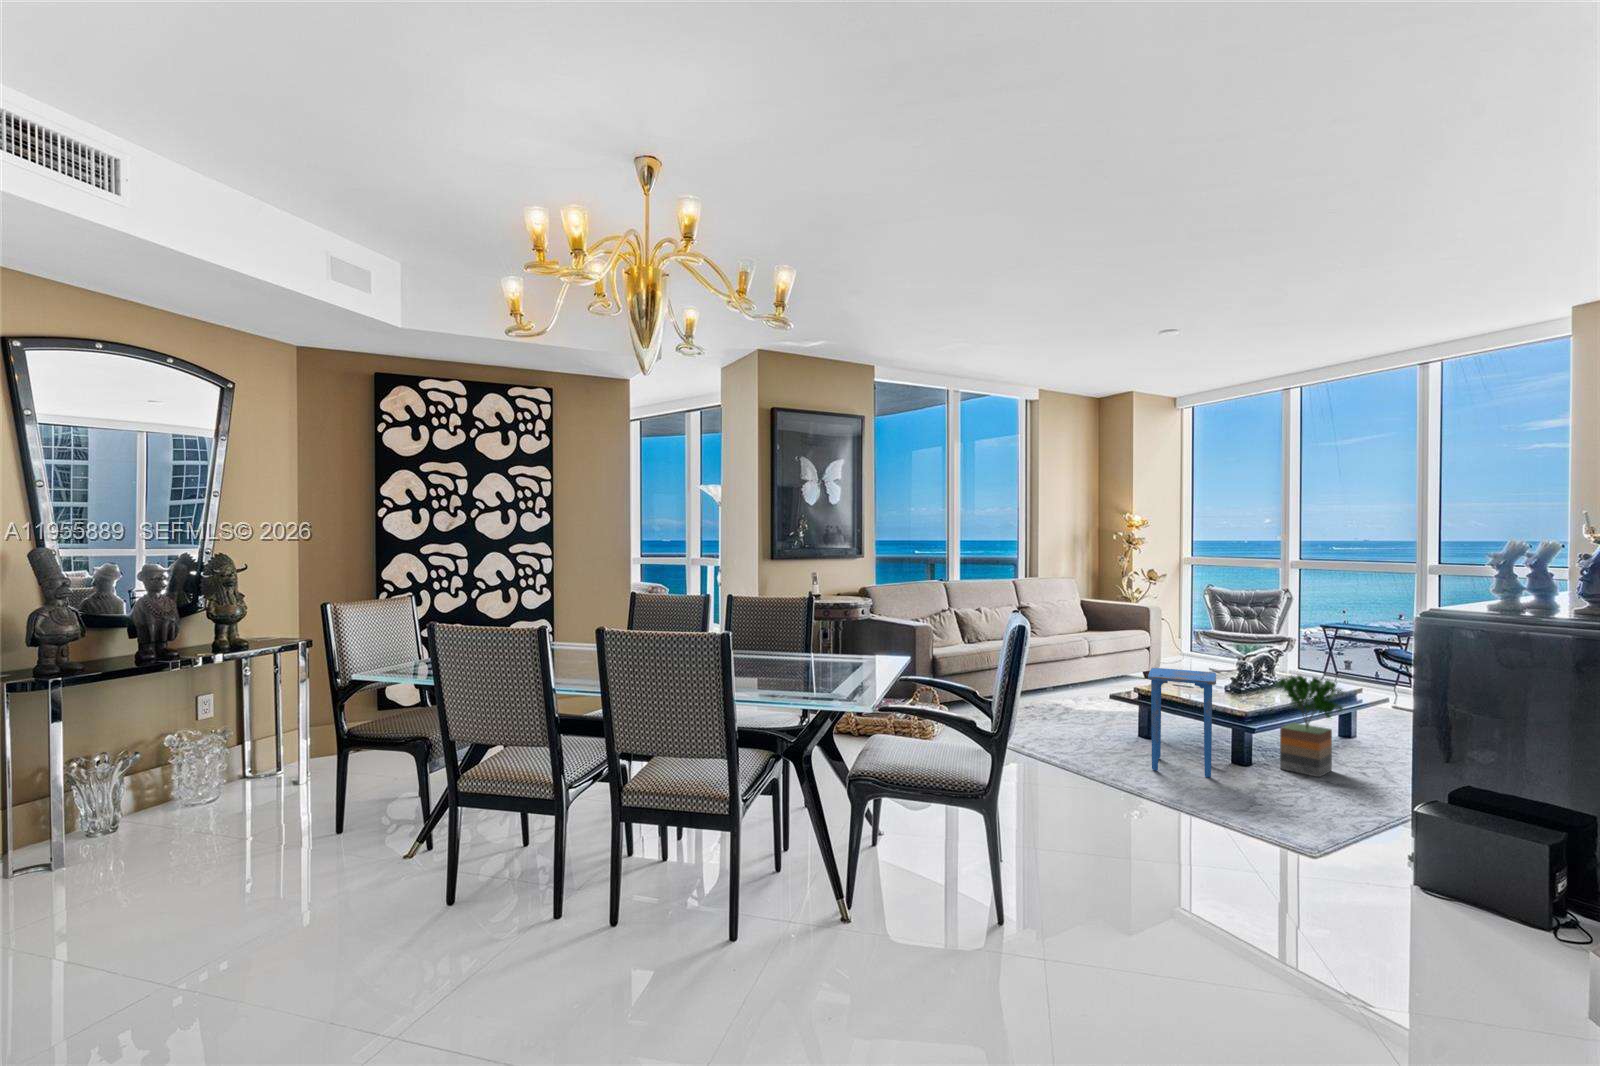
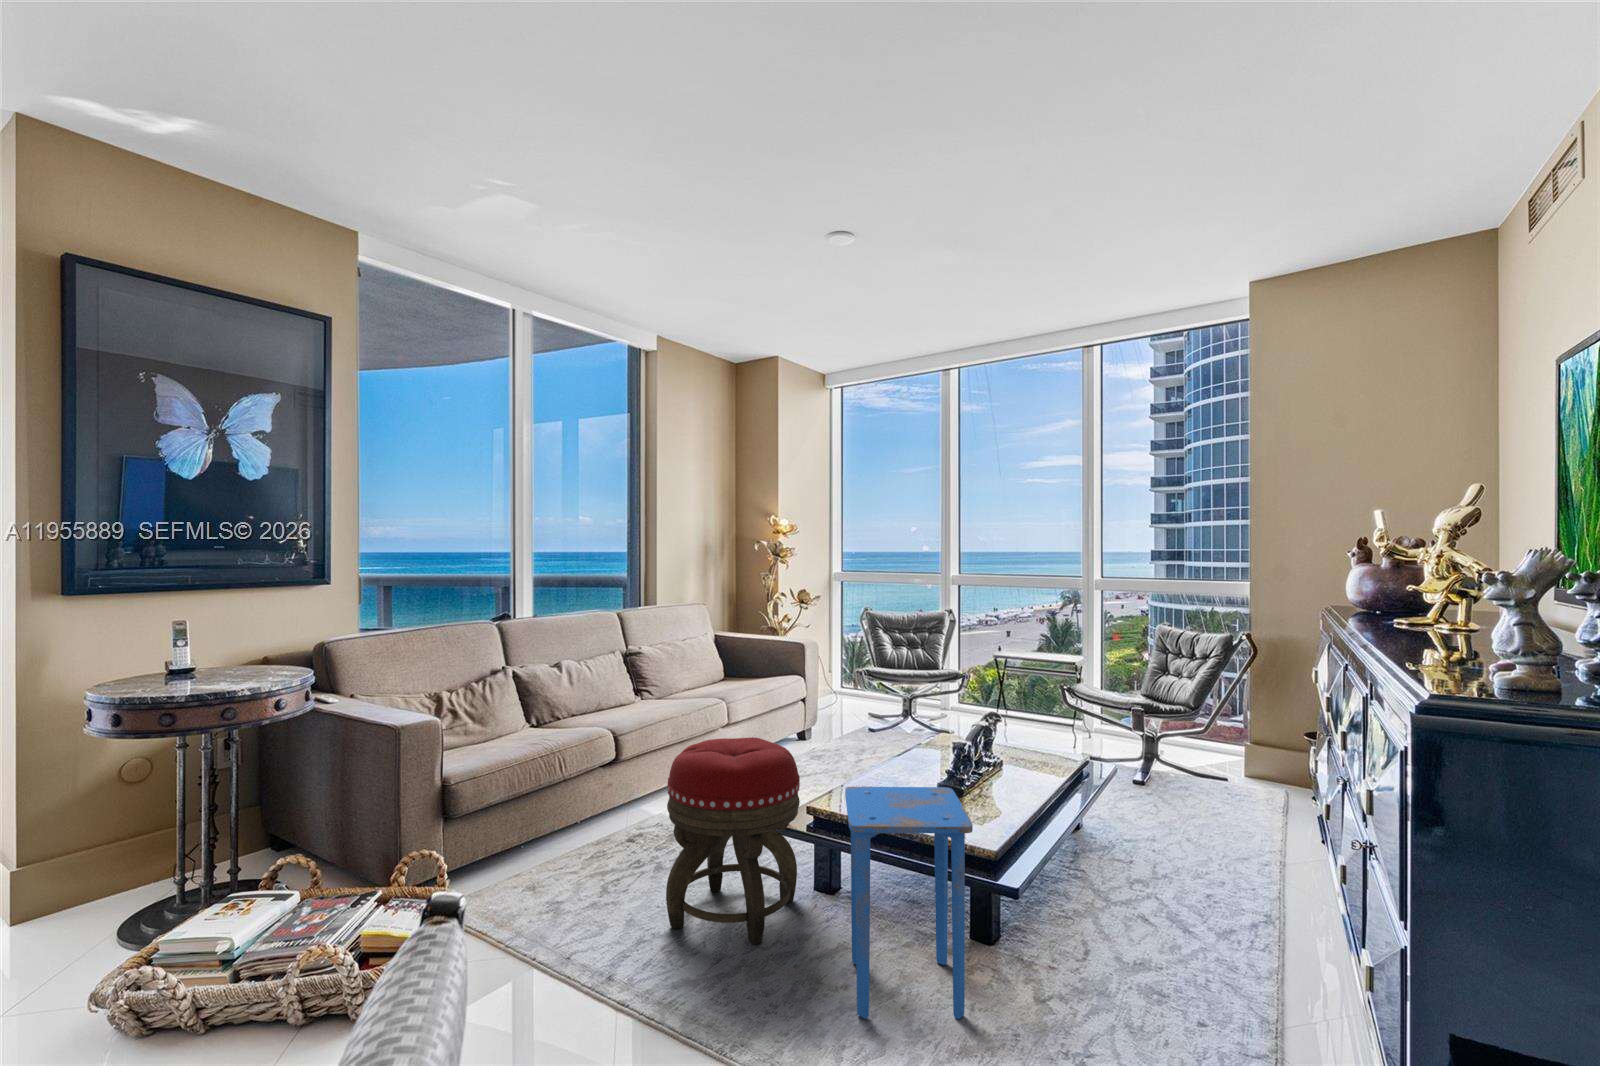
footstool: none [1053,646,1129,747] -> present [666,737,800,945]
potted tree: present [1277,675,1345,777] -> none [1030,771,1150,963]

